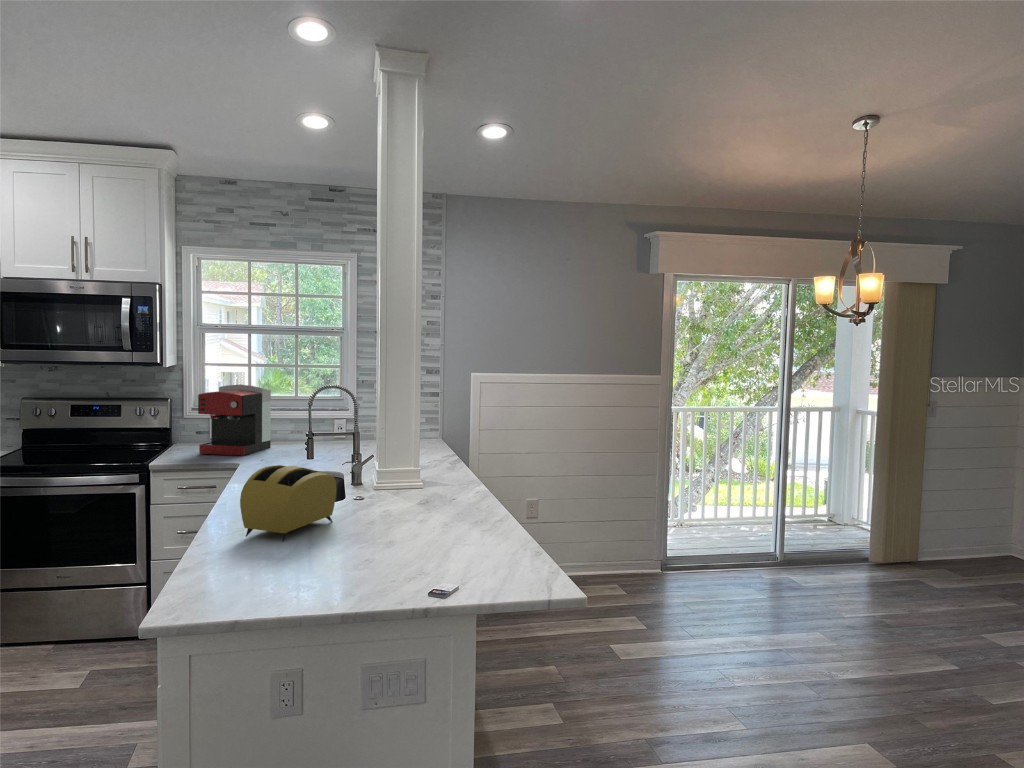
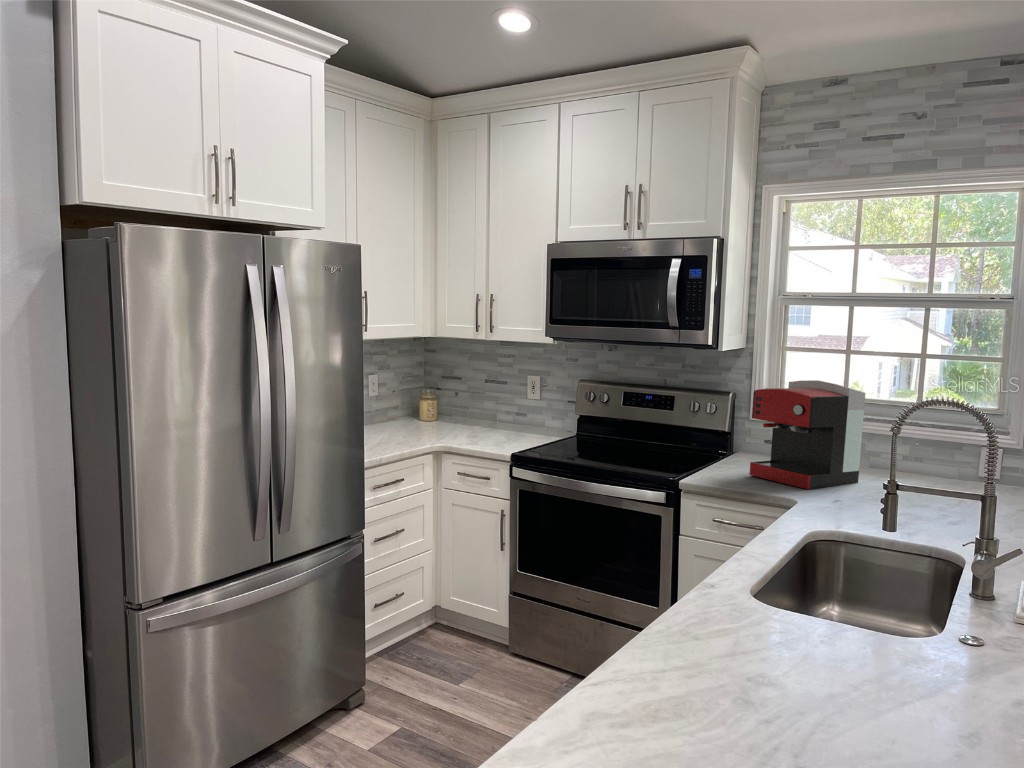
toaster: present [240,465,337,541] -> none [664,542,880,719]

